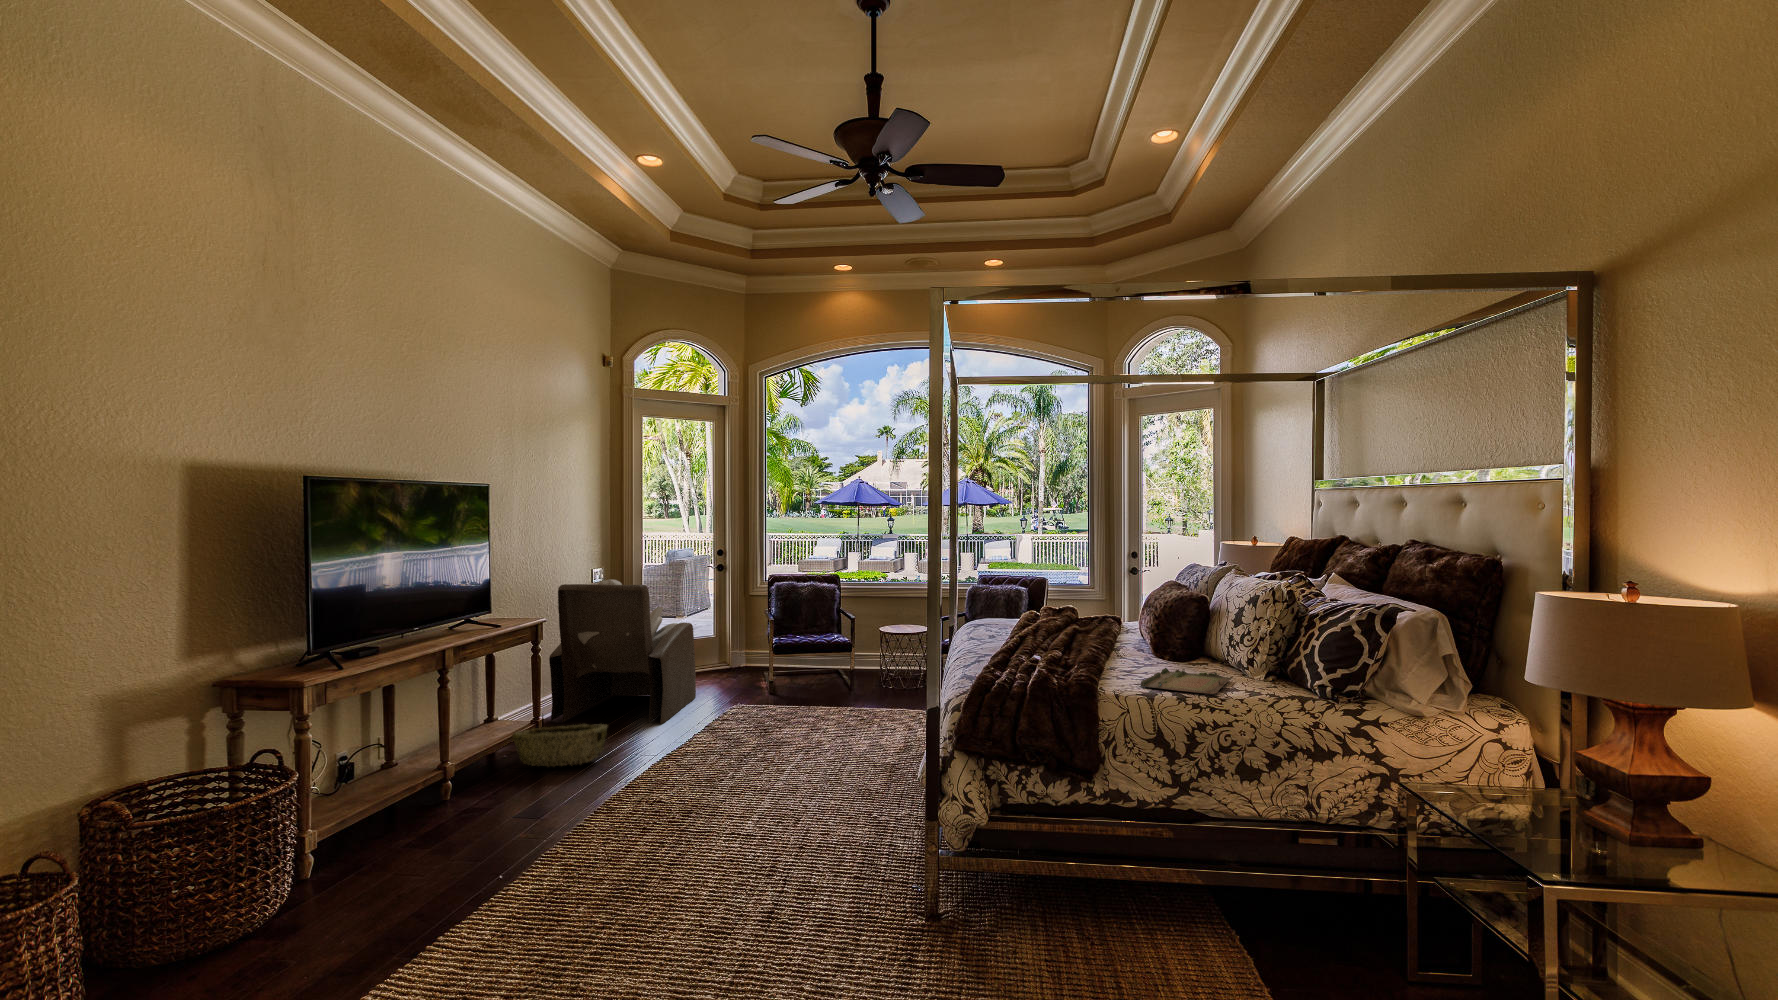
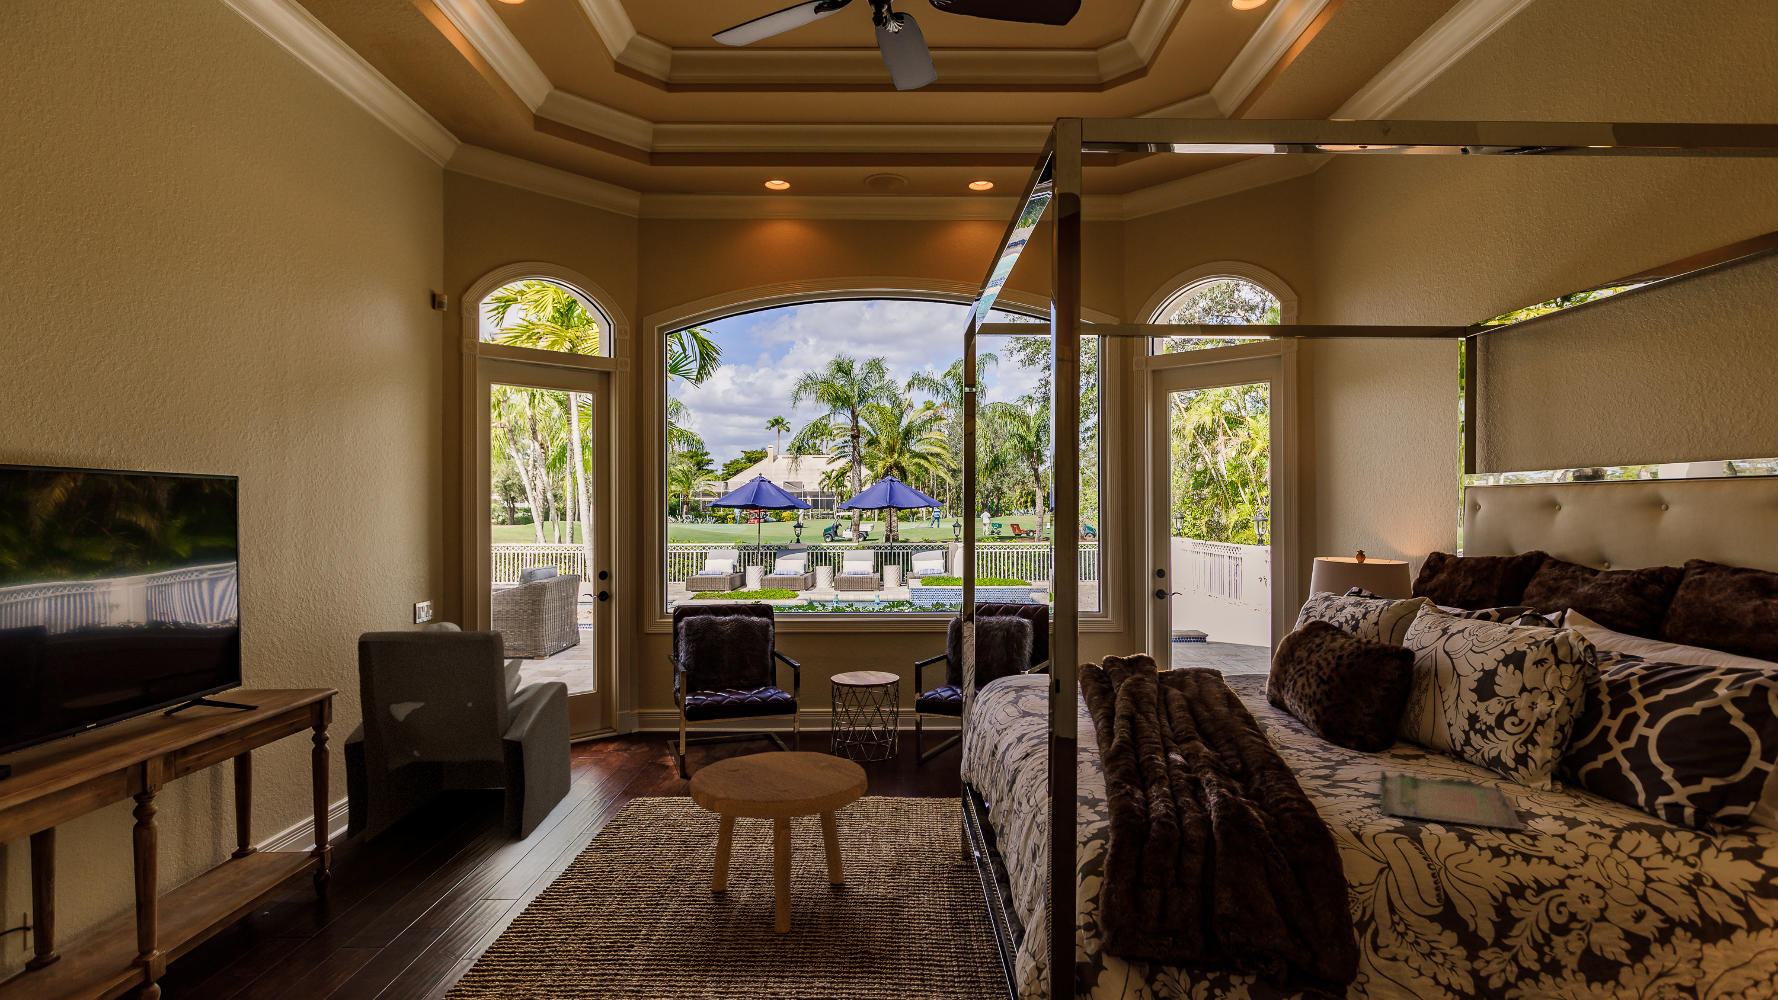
footstool: none [762,667,878,777] -> present [690,752,868,933]
woven basket: present [512,724,607,766] -> none [274,857,440,937]

